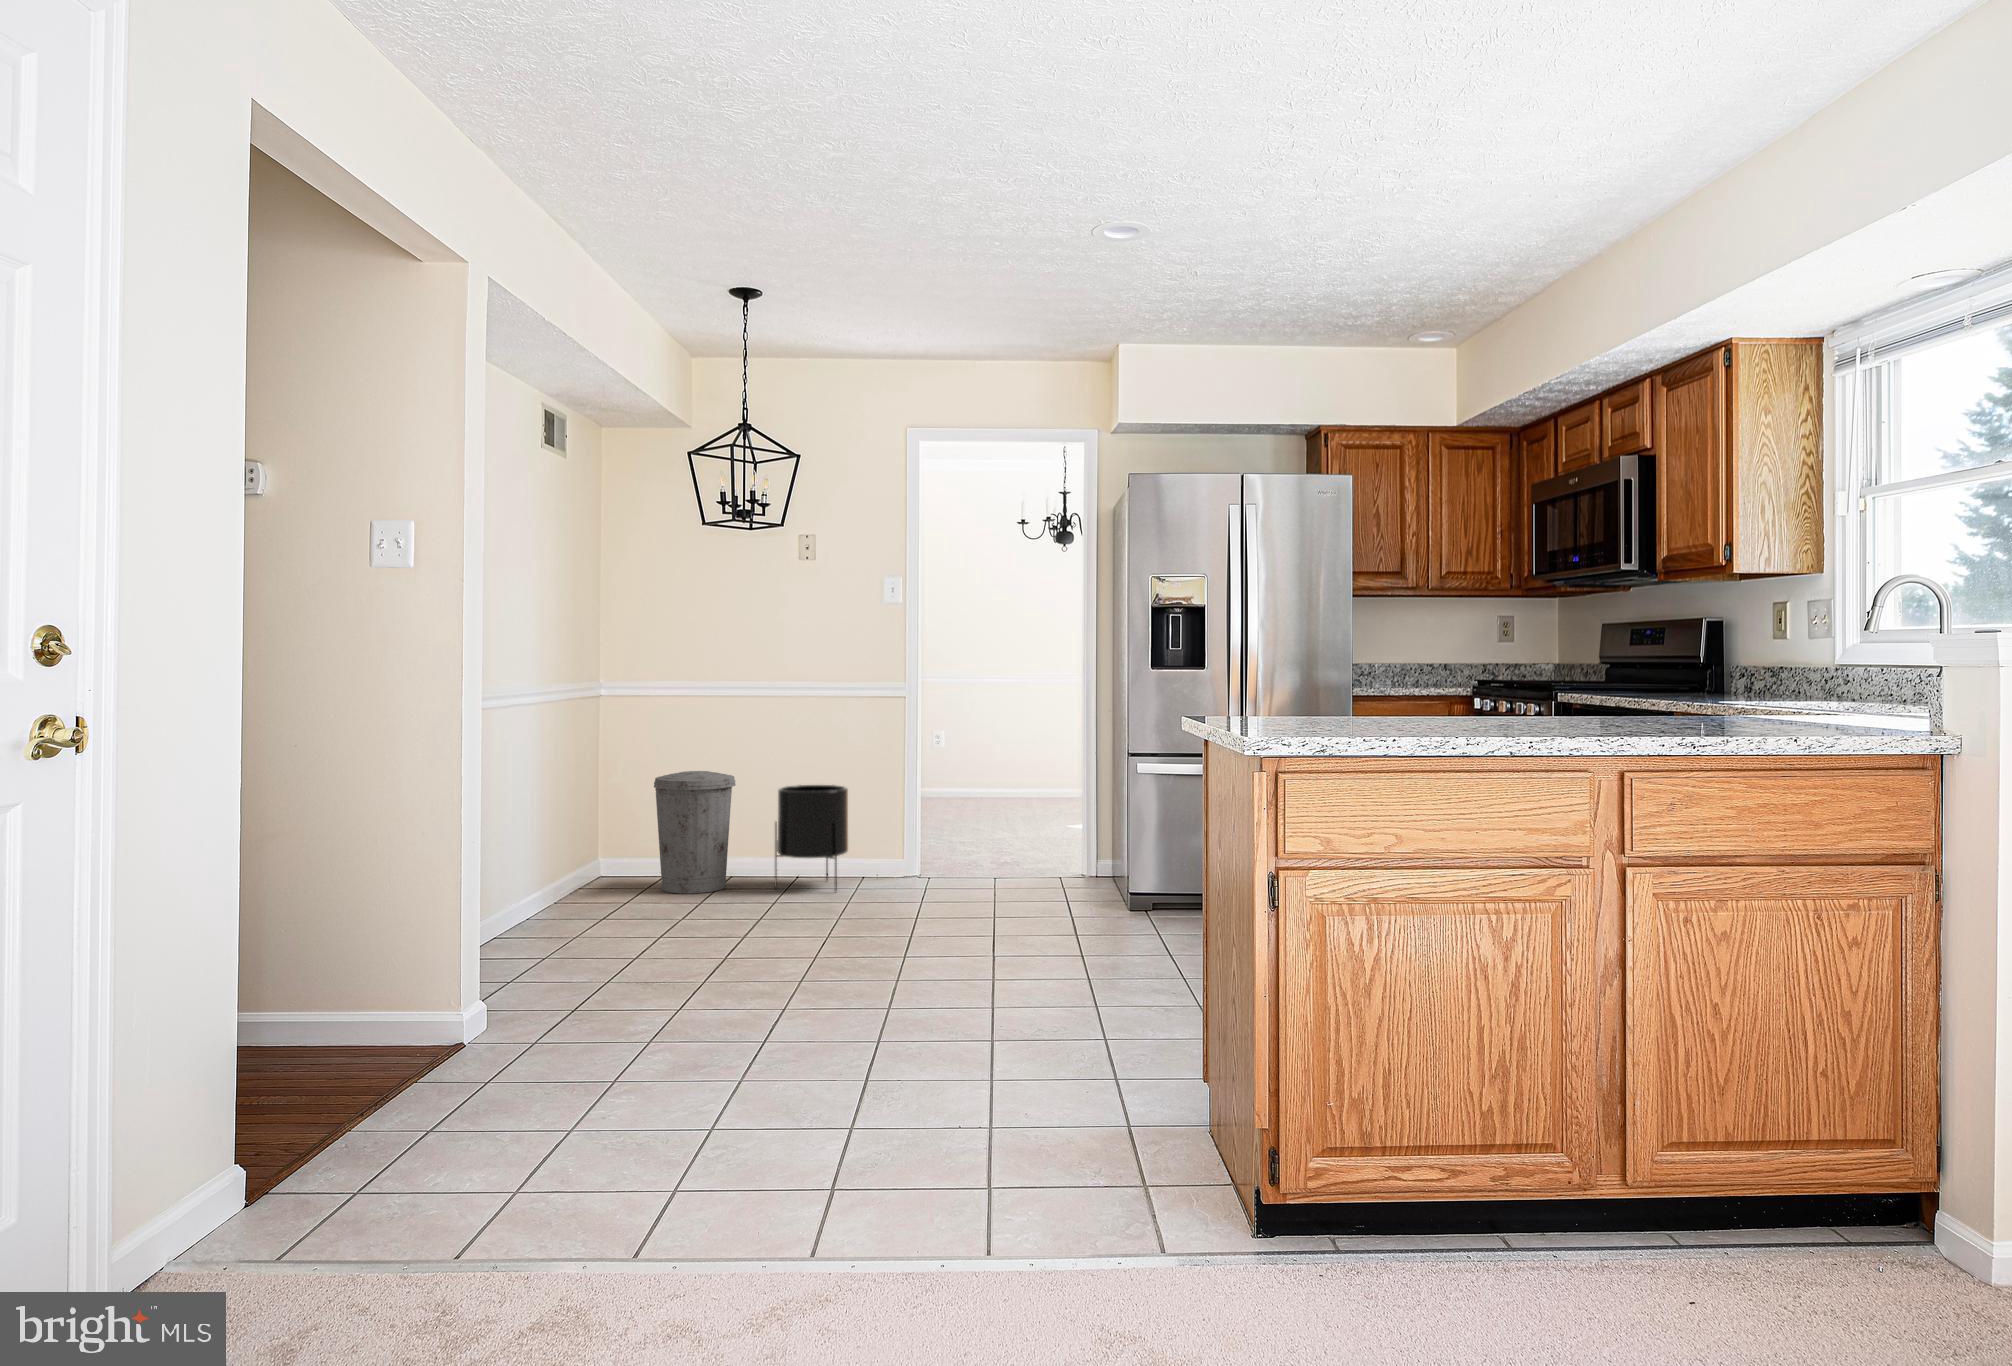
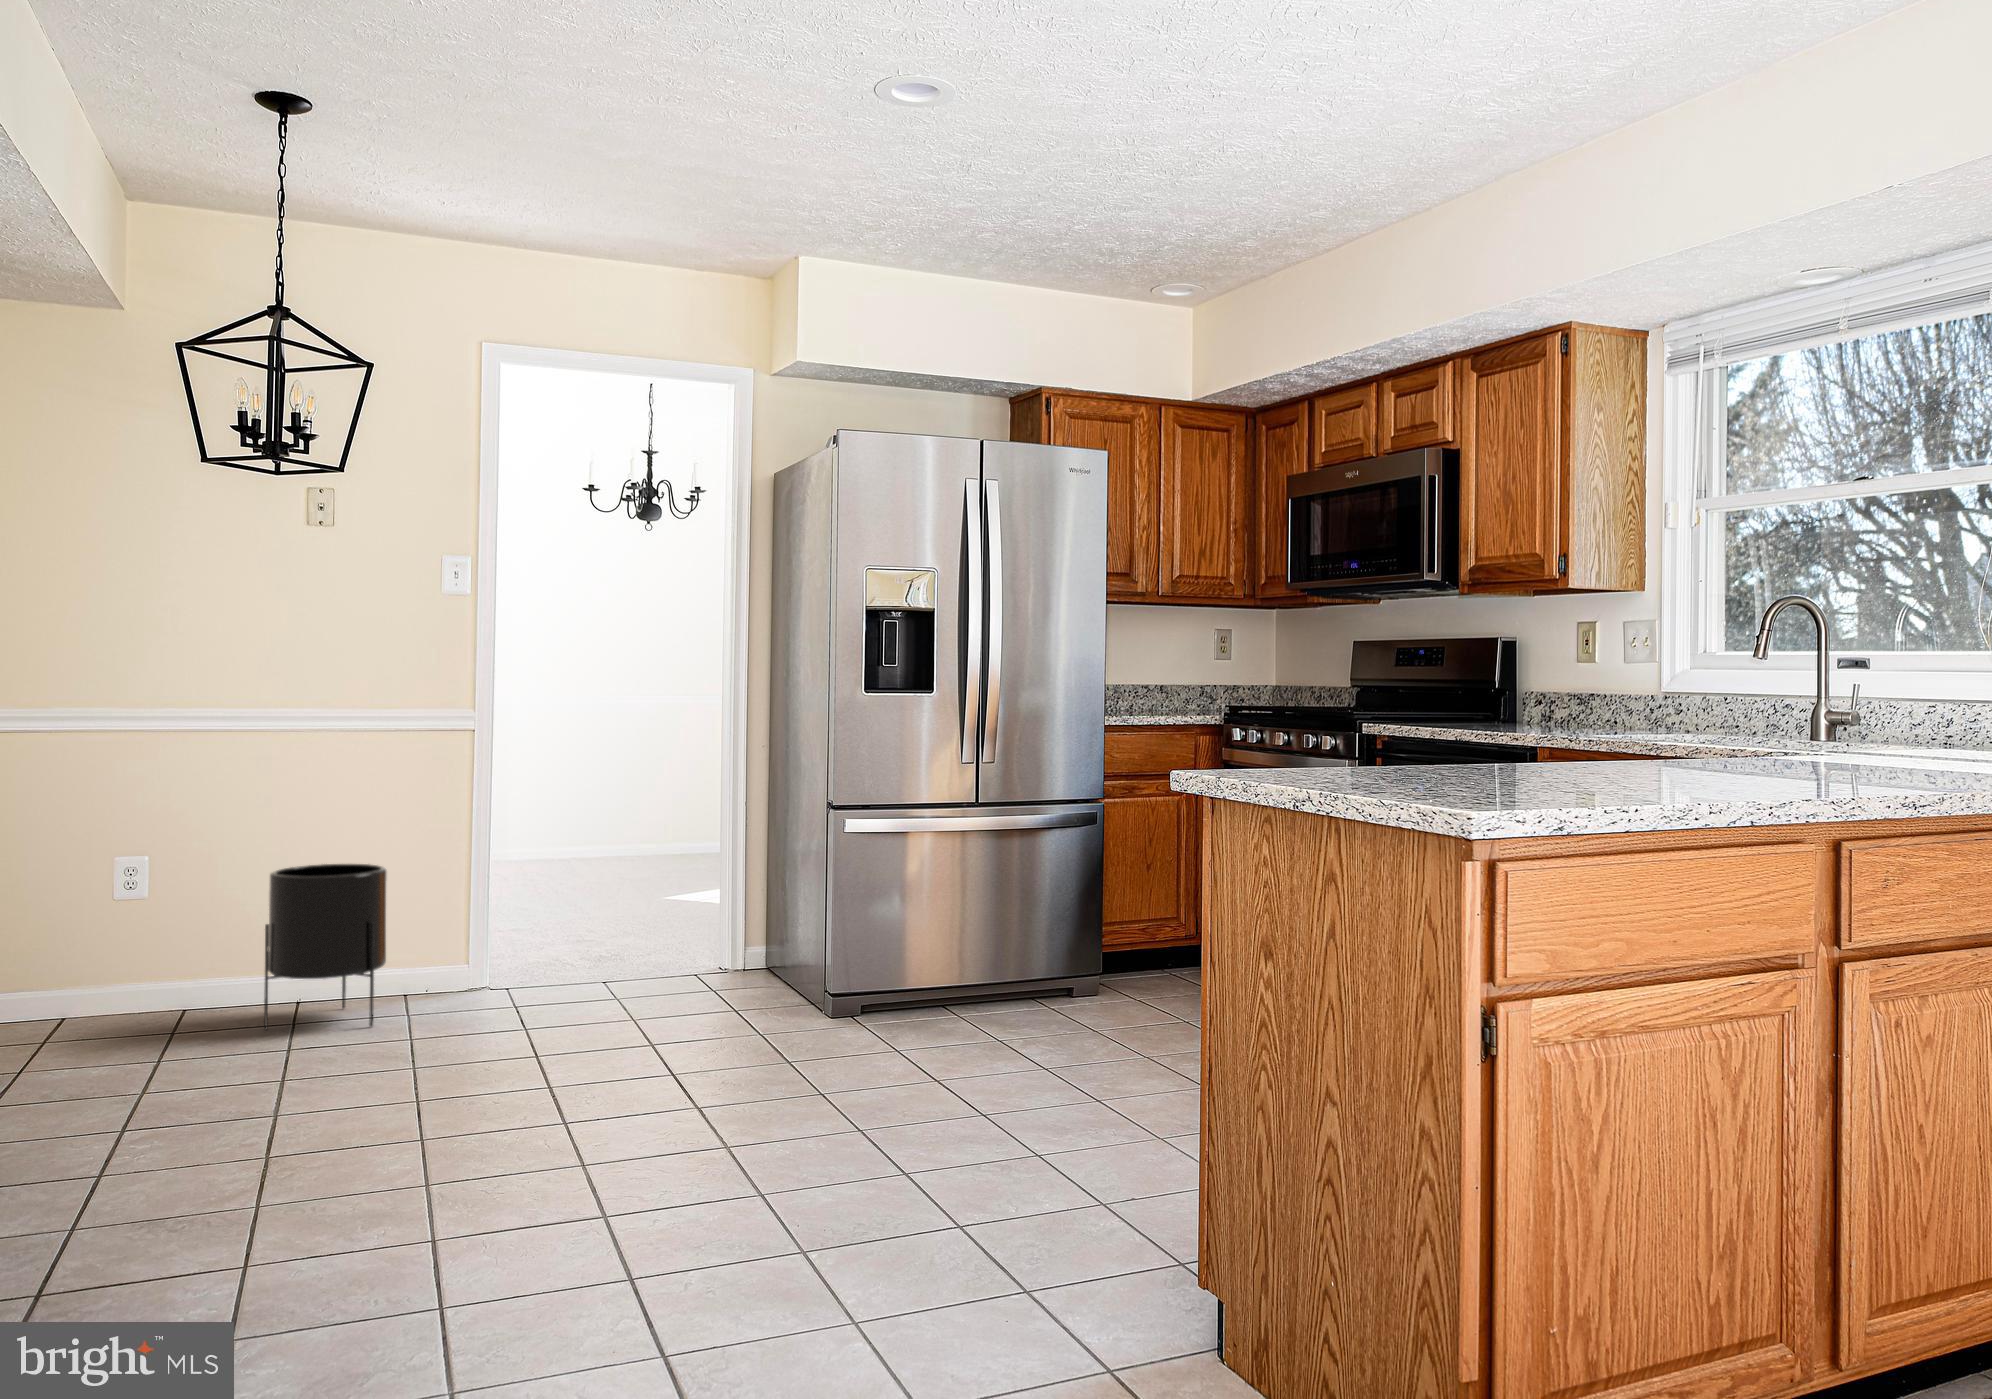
trash can: present [654,771,736,894] -> none [45,851,194,1051]

